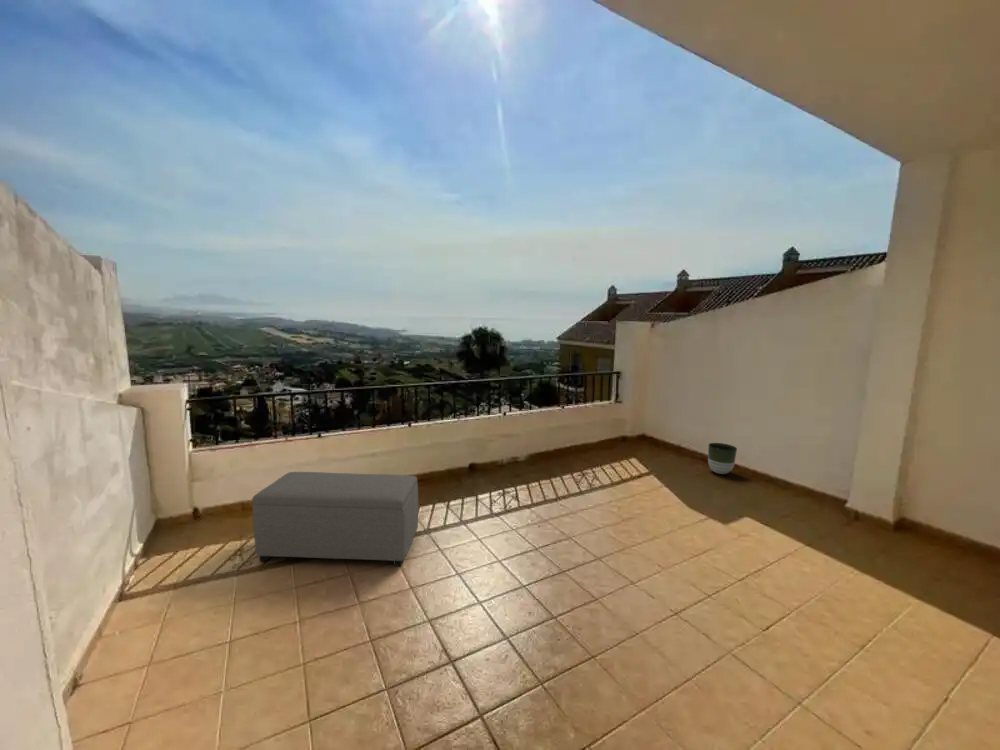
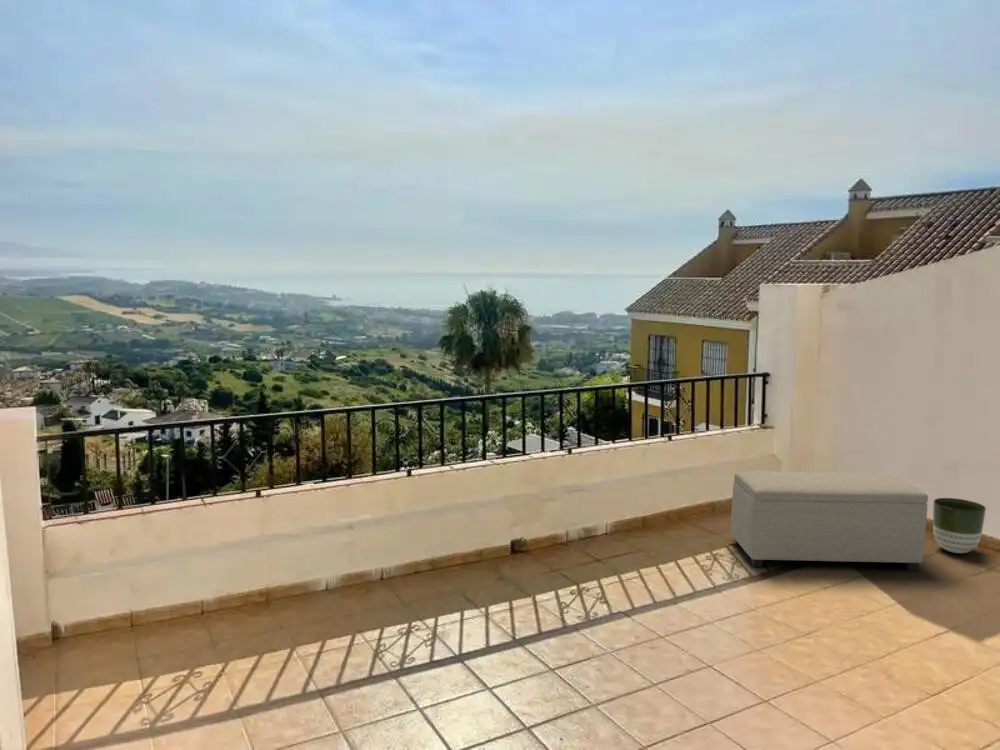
ottoman: present [252,472,418,566] -> present [731,471,928,570]

